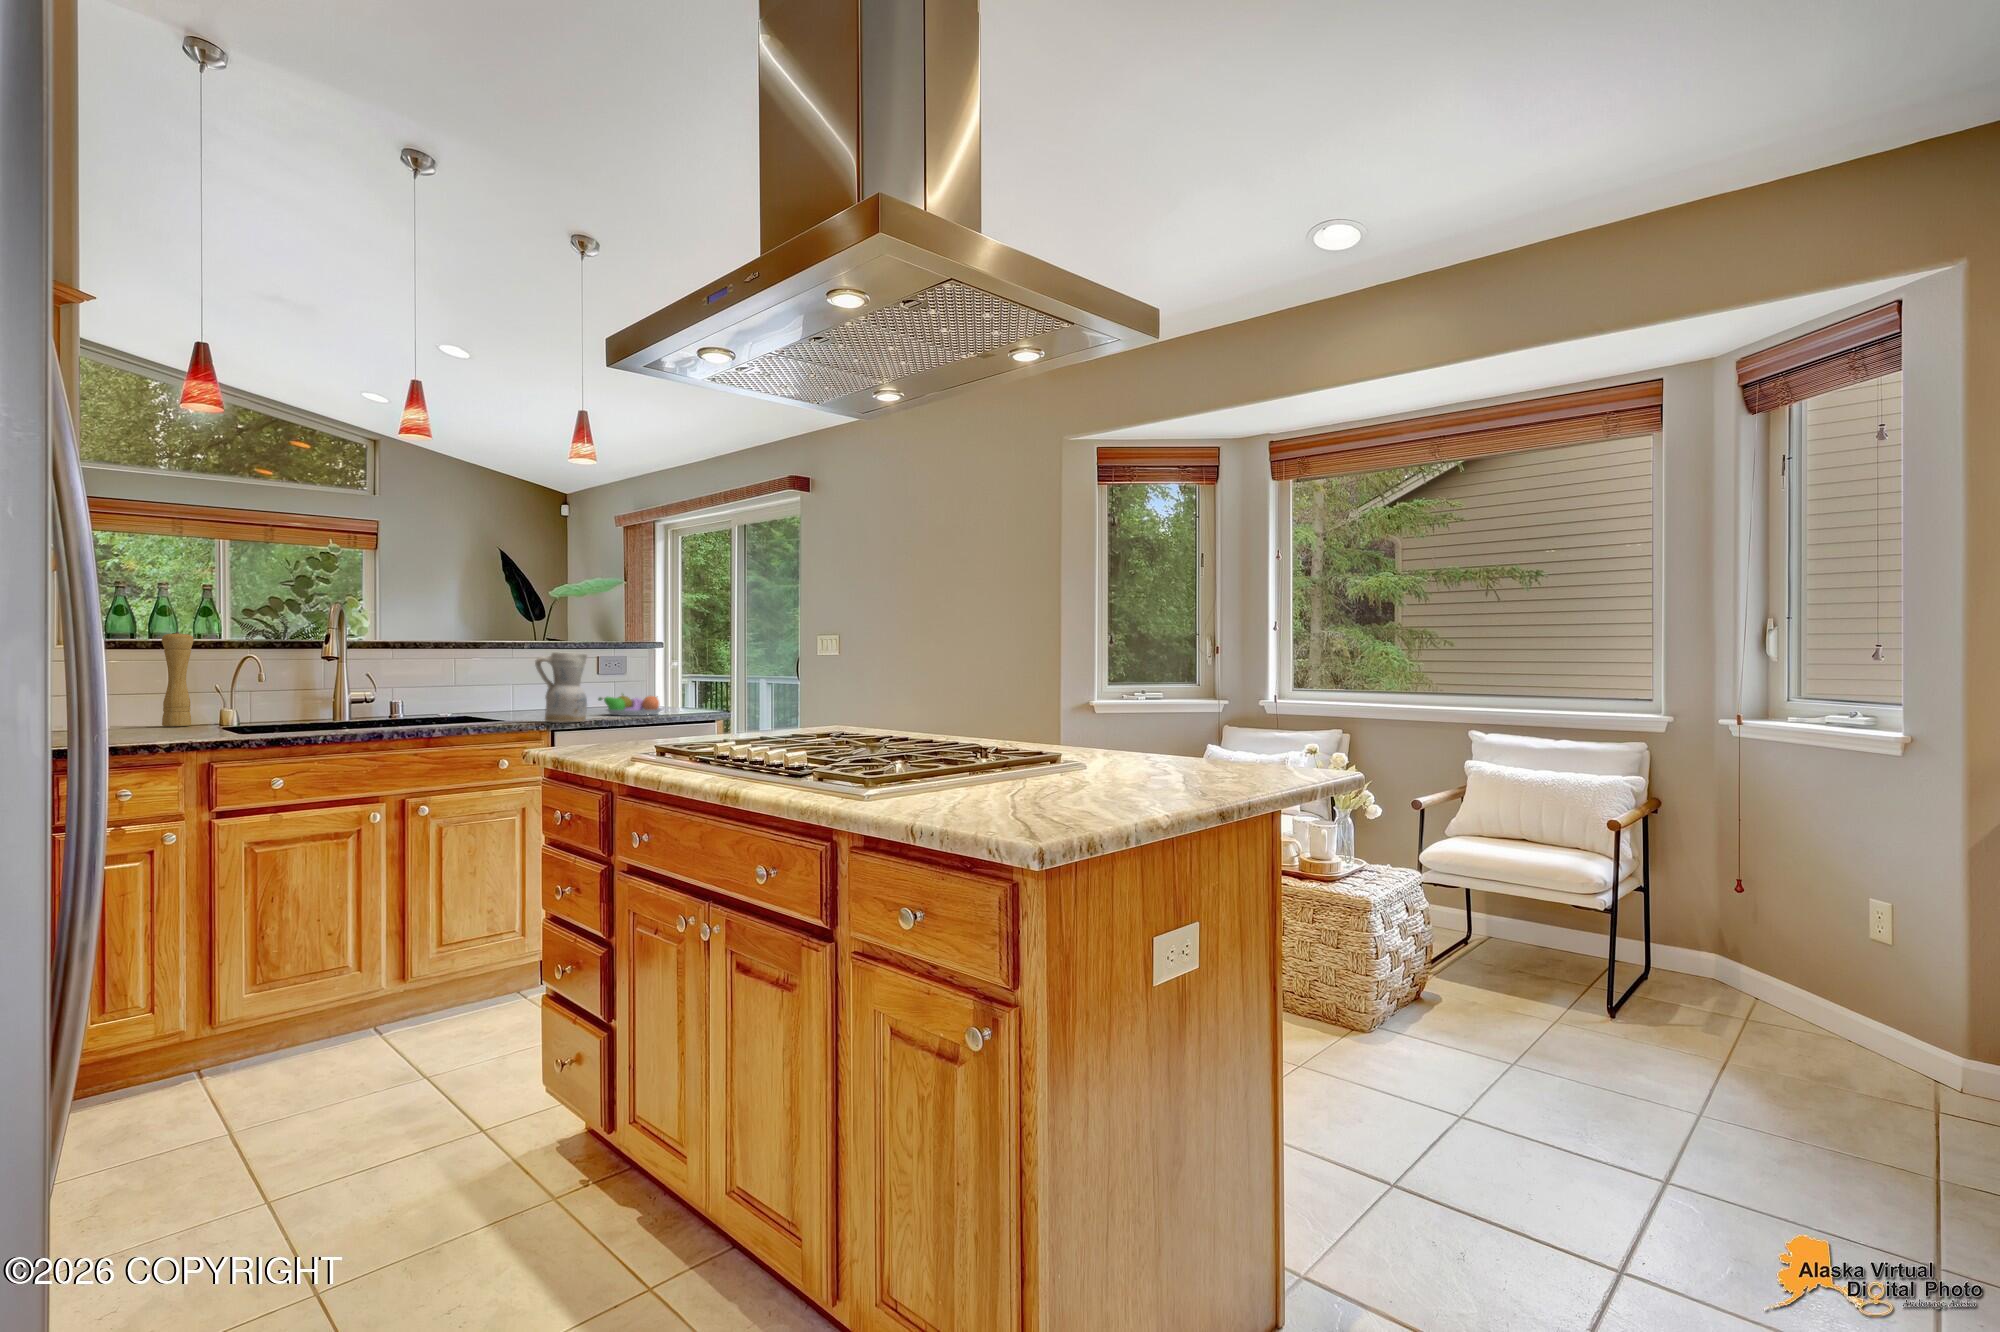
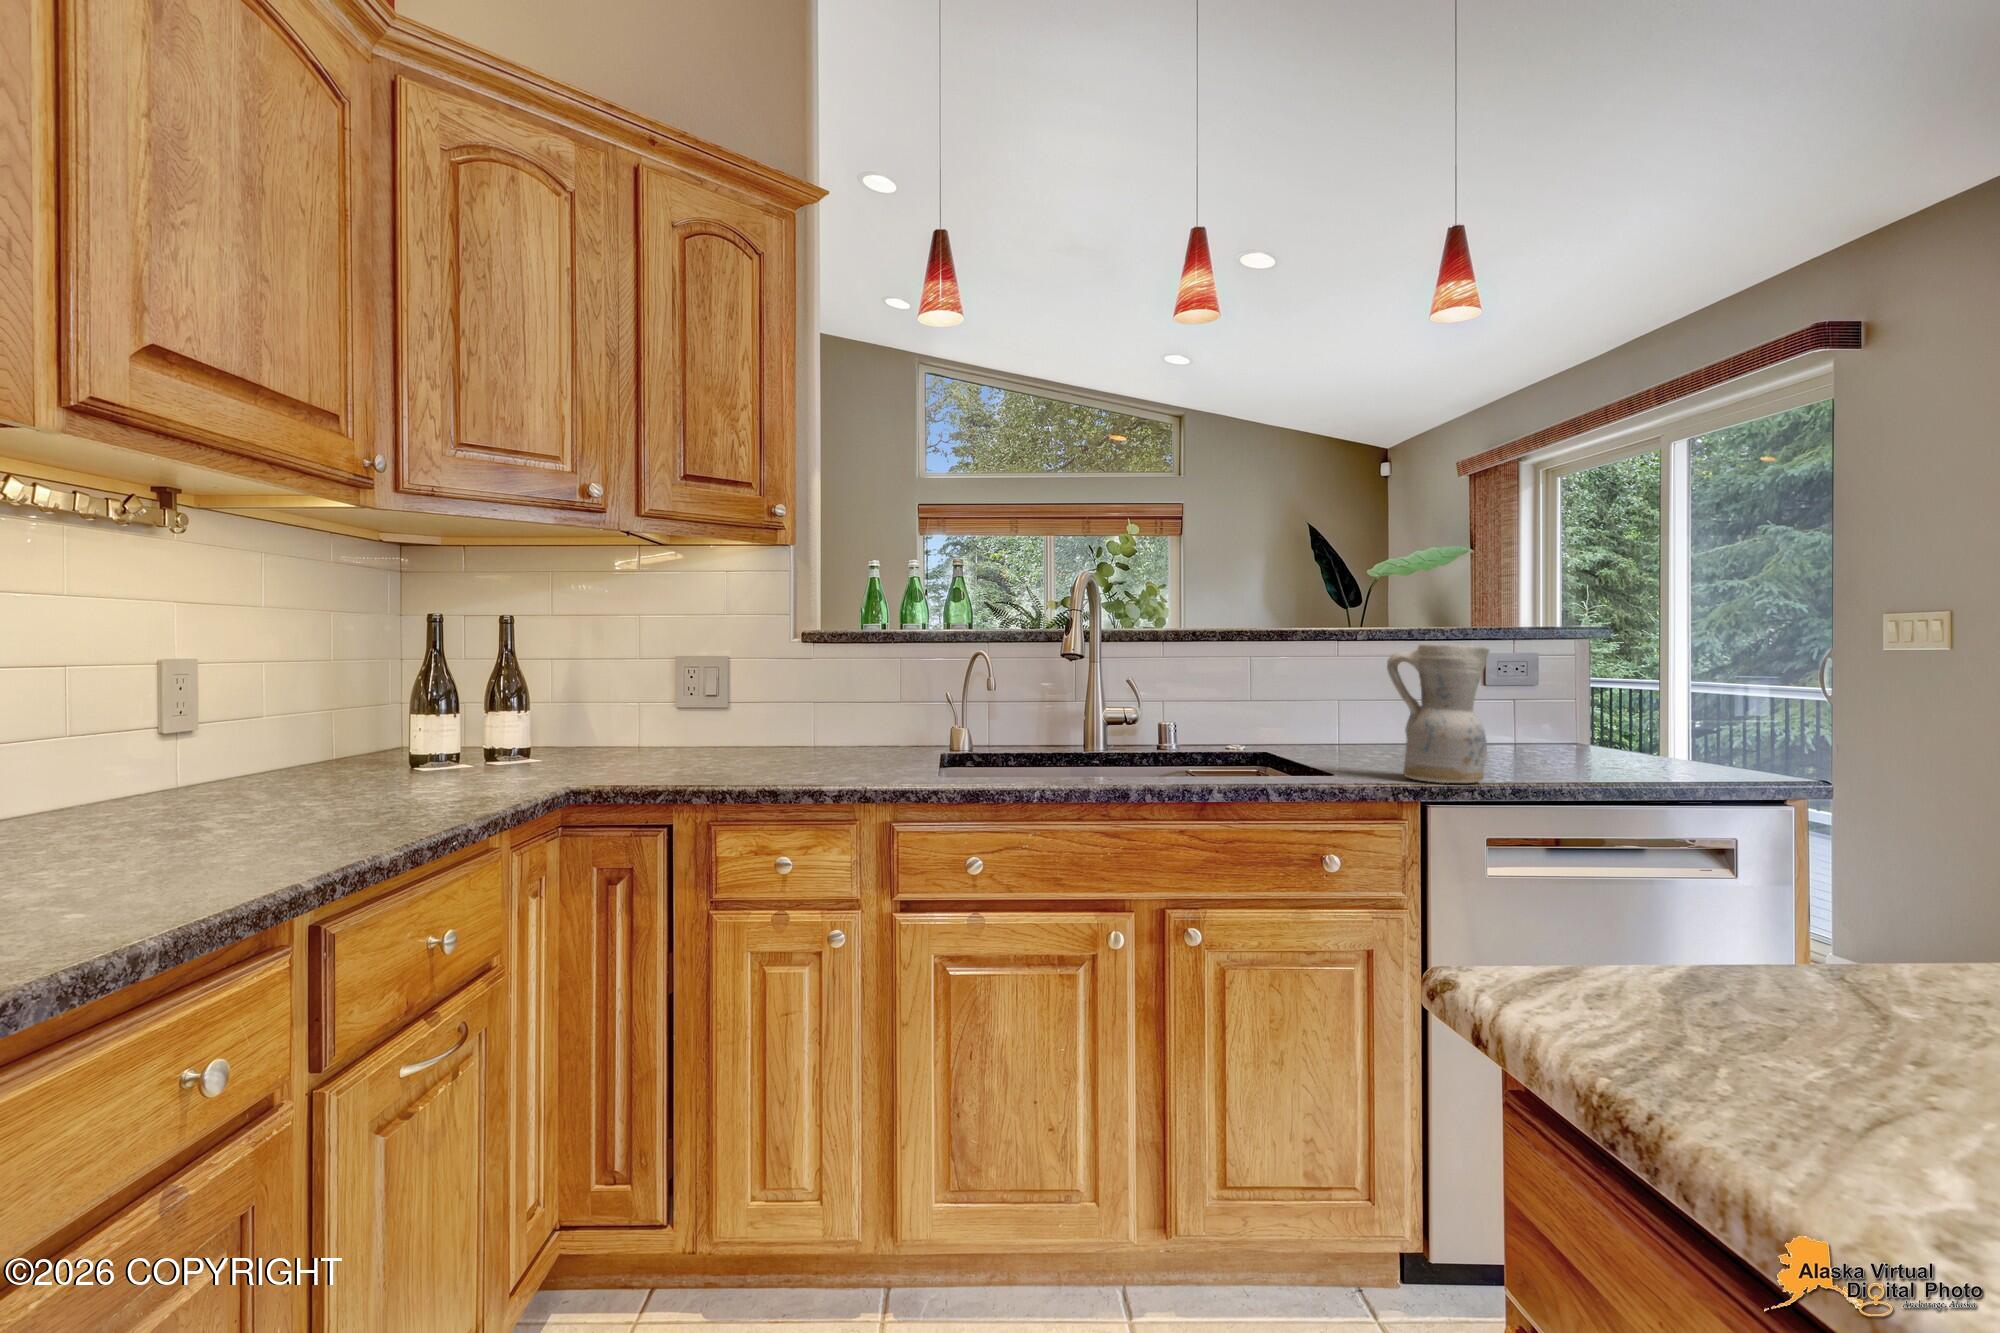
pepper mill: present [162,632,193,726] -> none [892,619,926,749]
fruit bowl: present [598,694,662,716] -> none [1485,719,1617,768]

